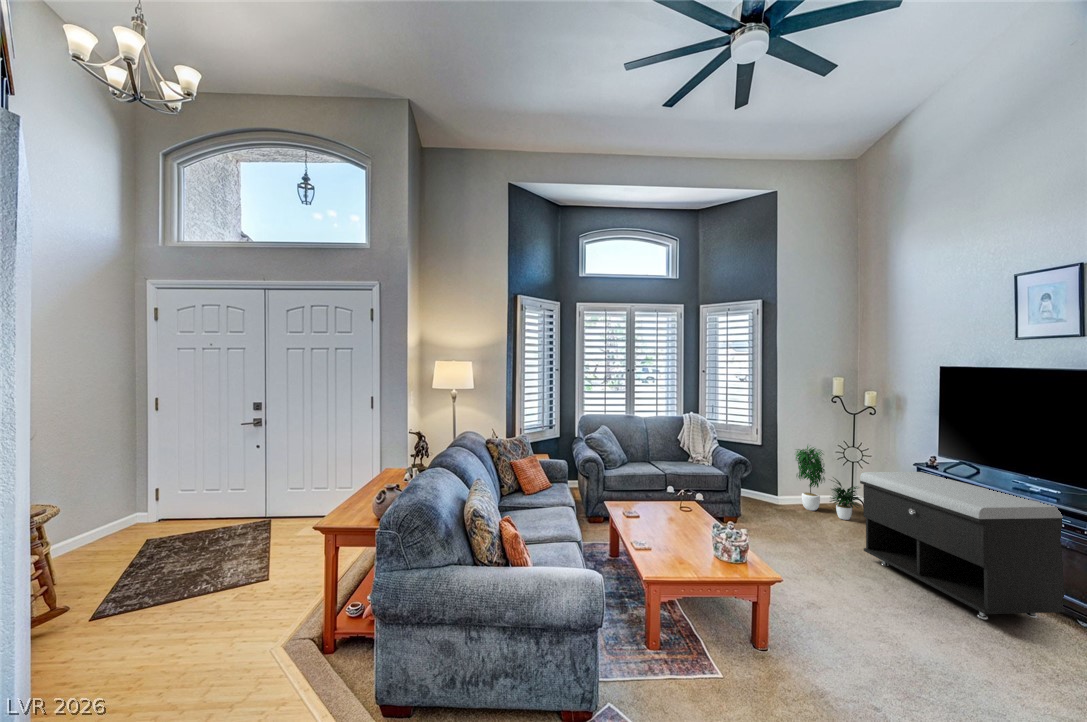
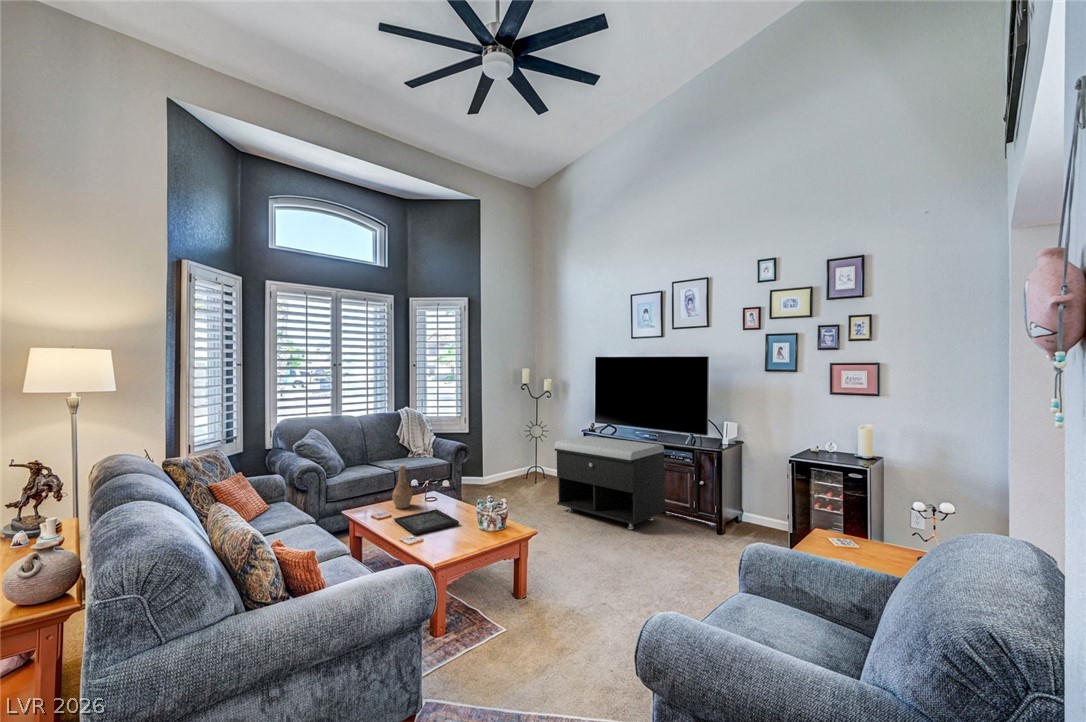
potted plant: present [796,446,861,520] -> none [495,425,546,486]
vase: none [645,469,664,511] -> present [392,465,412,509]
tray: none [639,519,696,542] -> present [394,509,459,534]

